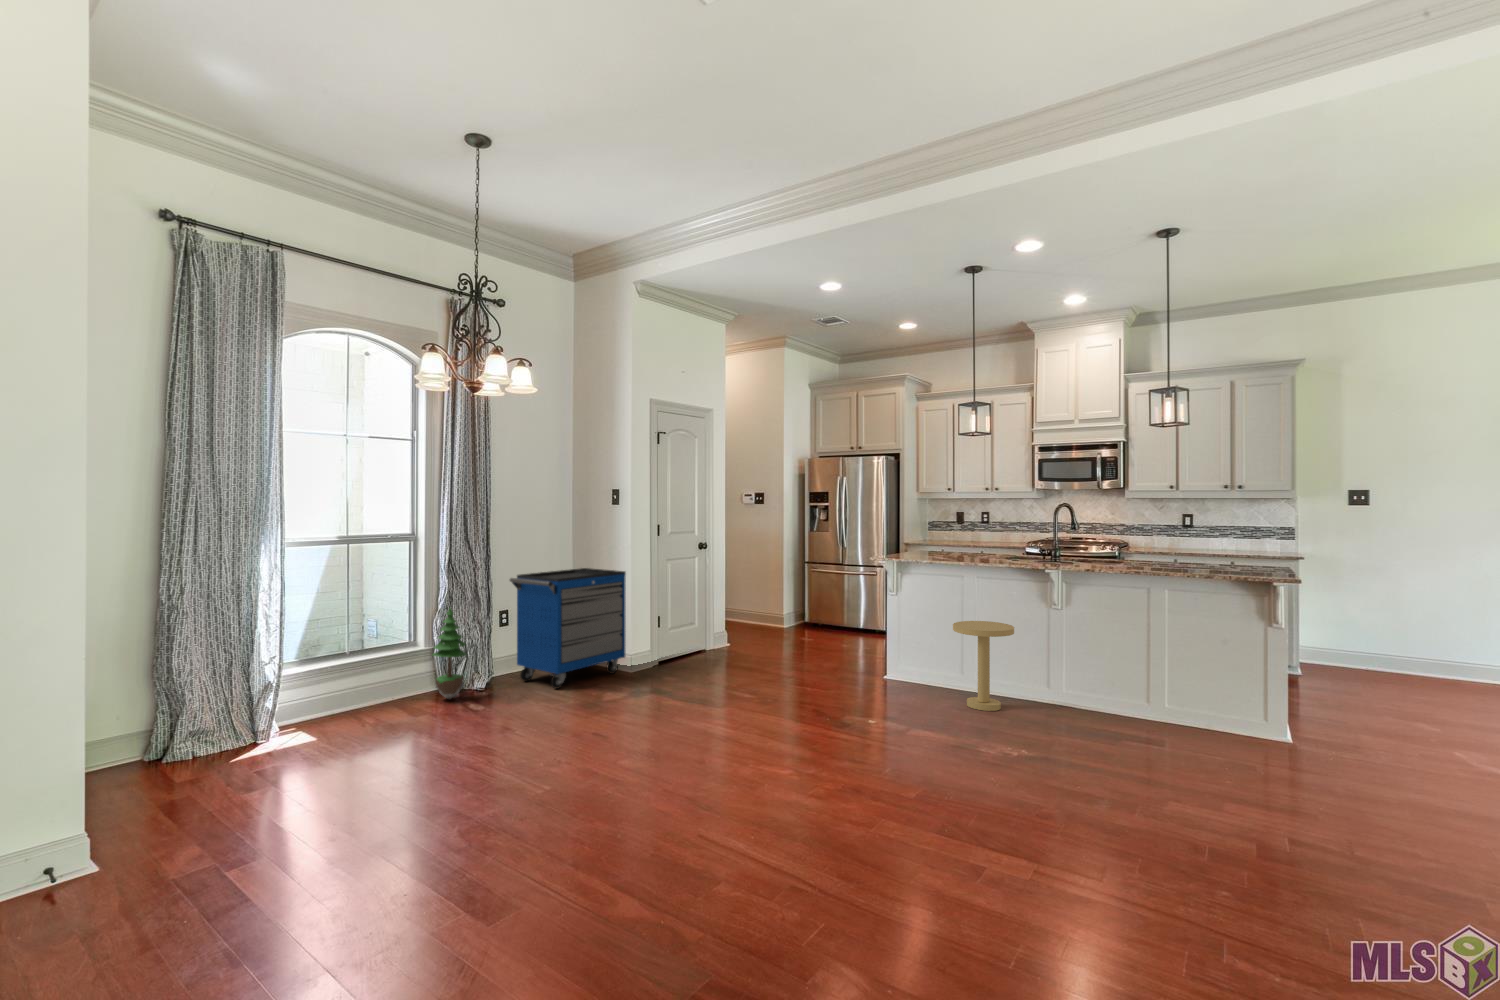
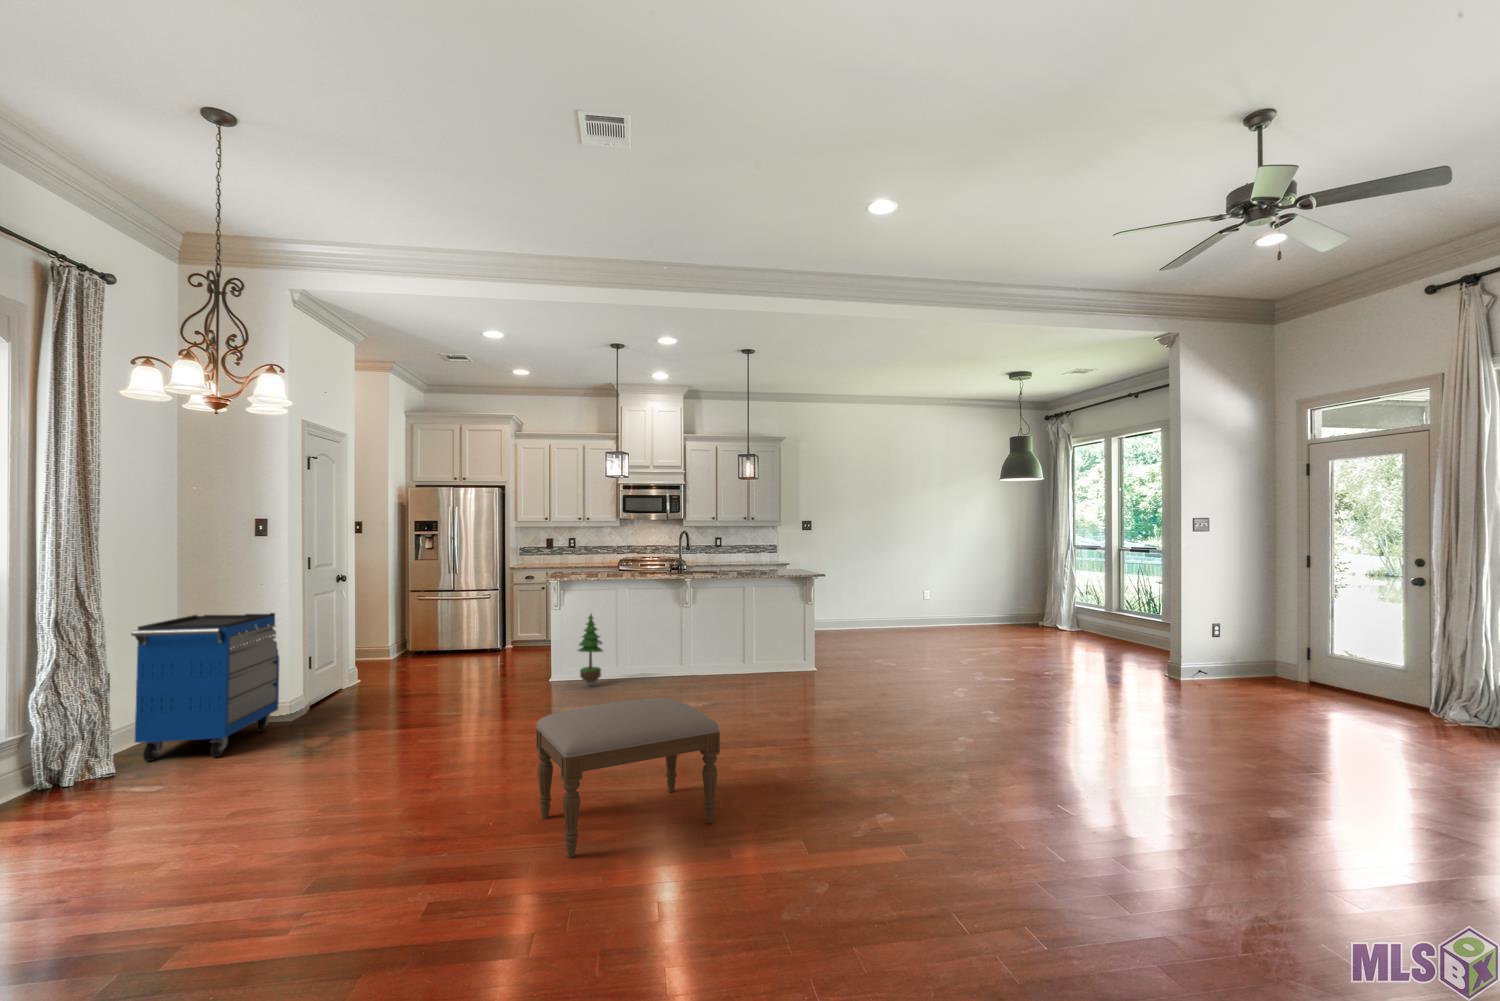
potted tree: present [432,608,466,699] -> present [578,614,603,686]
side table: present [953,621,1014,711] -> none [627,622,672,689]
ottoman: none [563,719,802,932] -> present [536,698,720,857]

